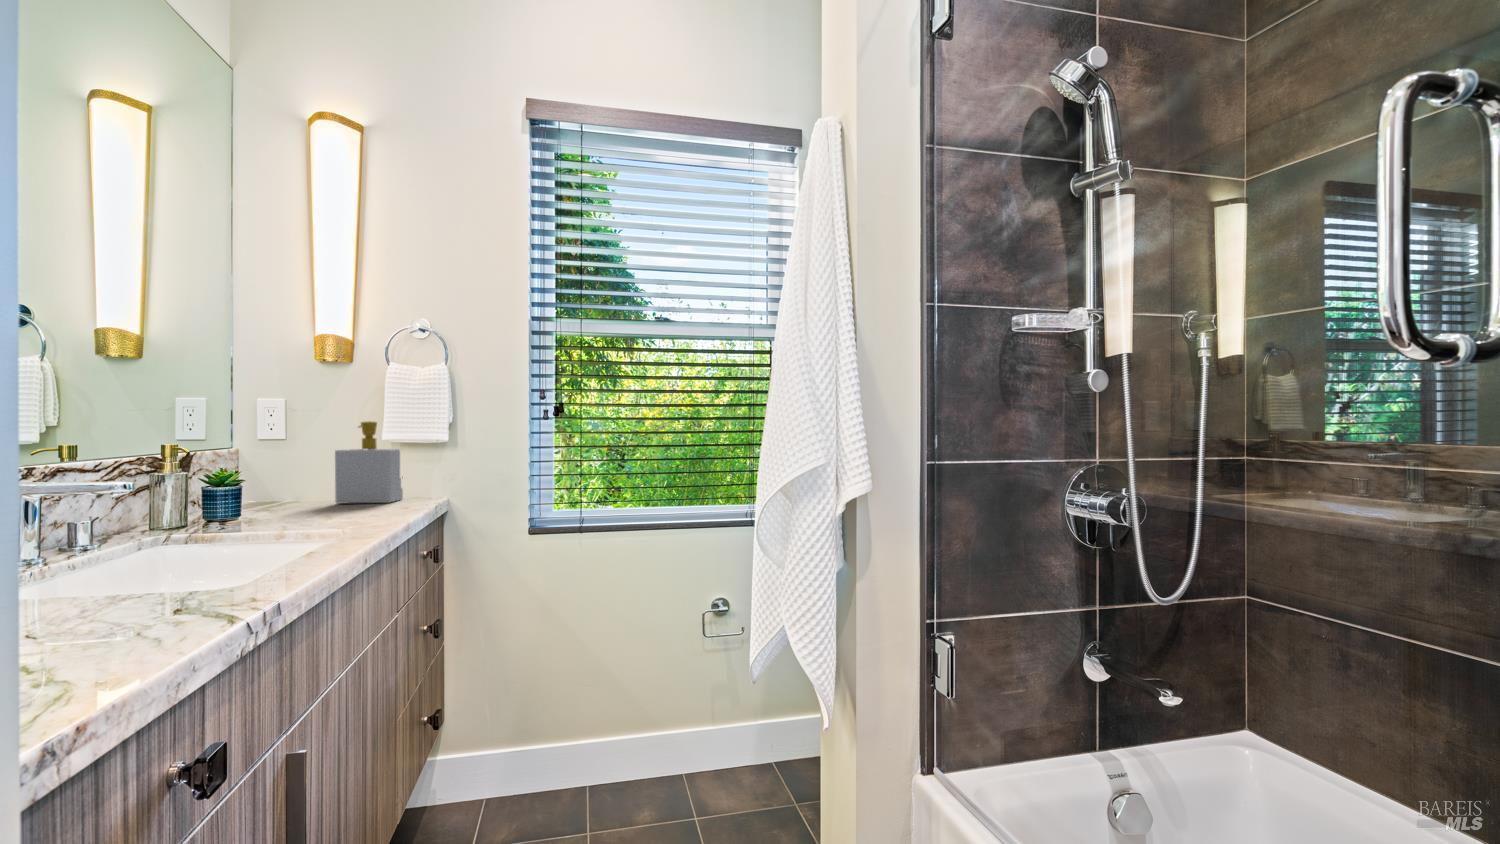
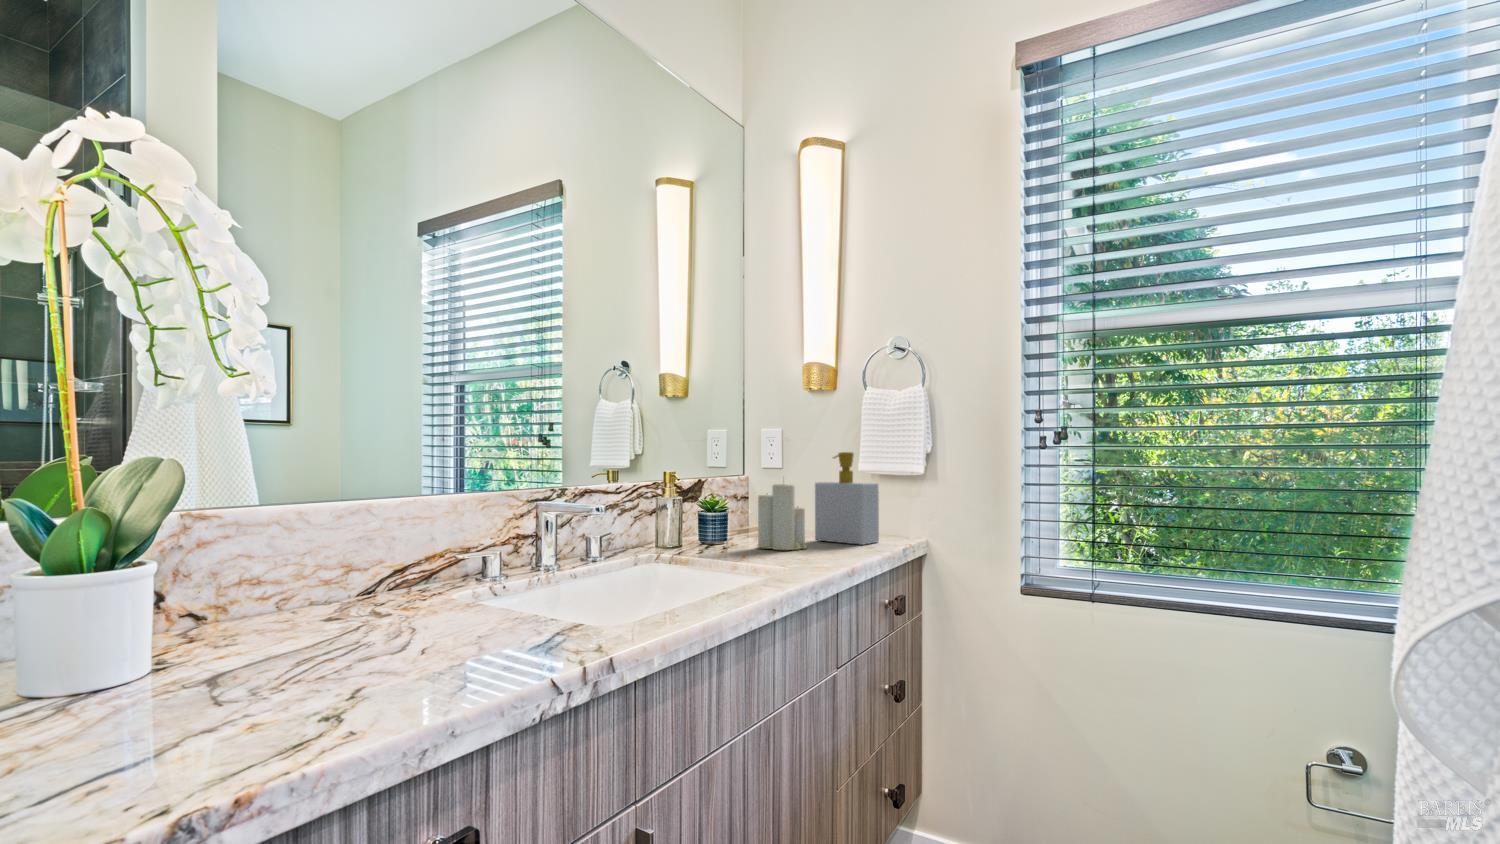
candle: none [279,446,338,516] -> present [758,484,807,550]

